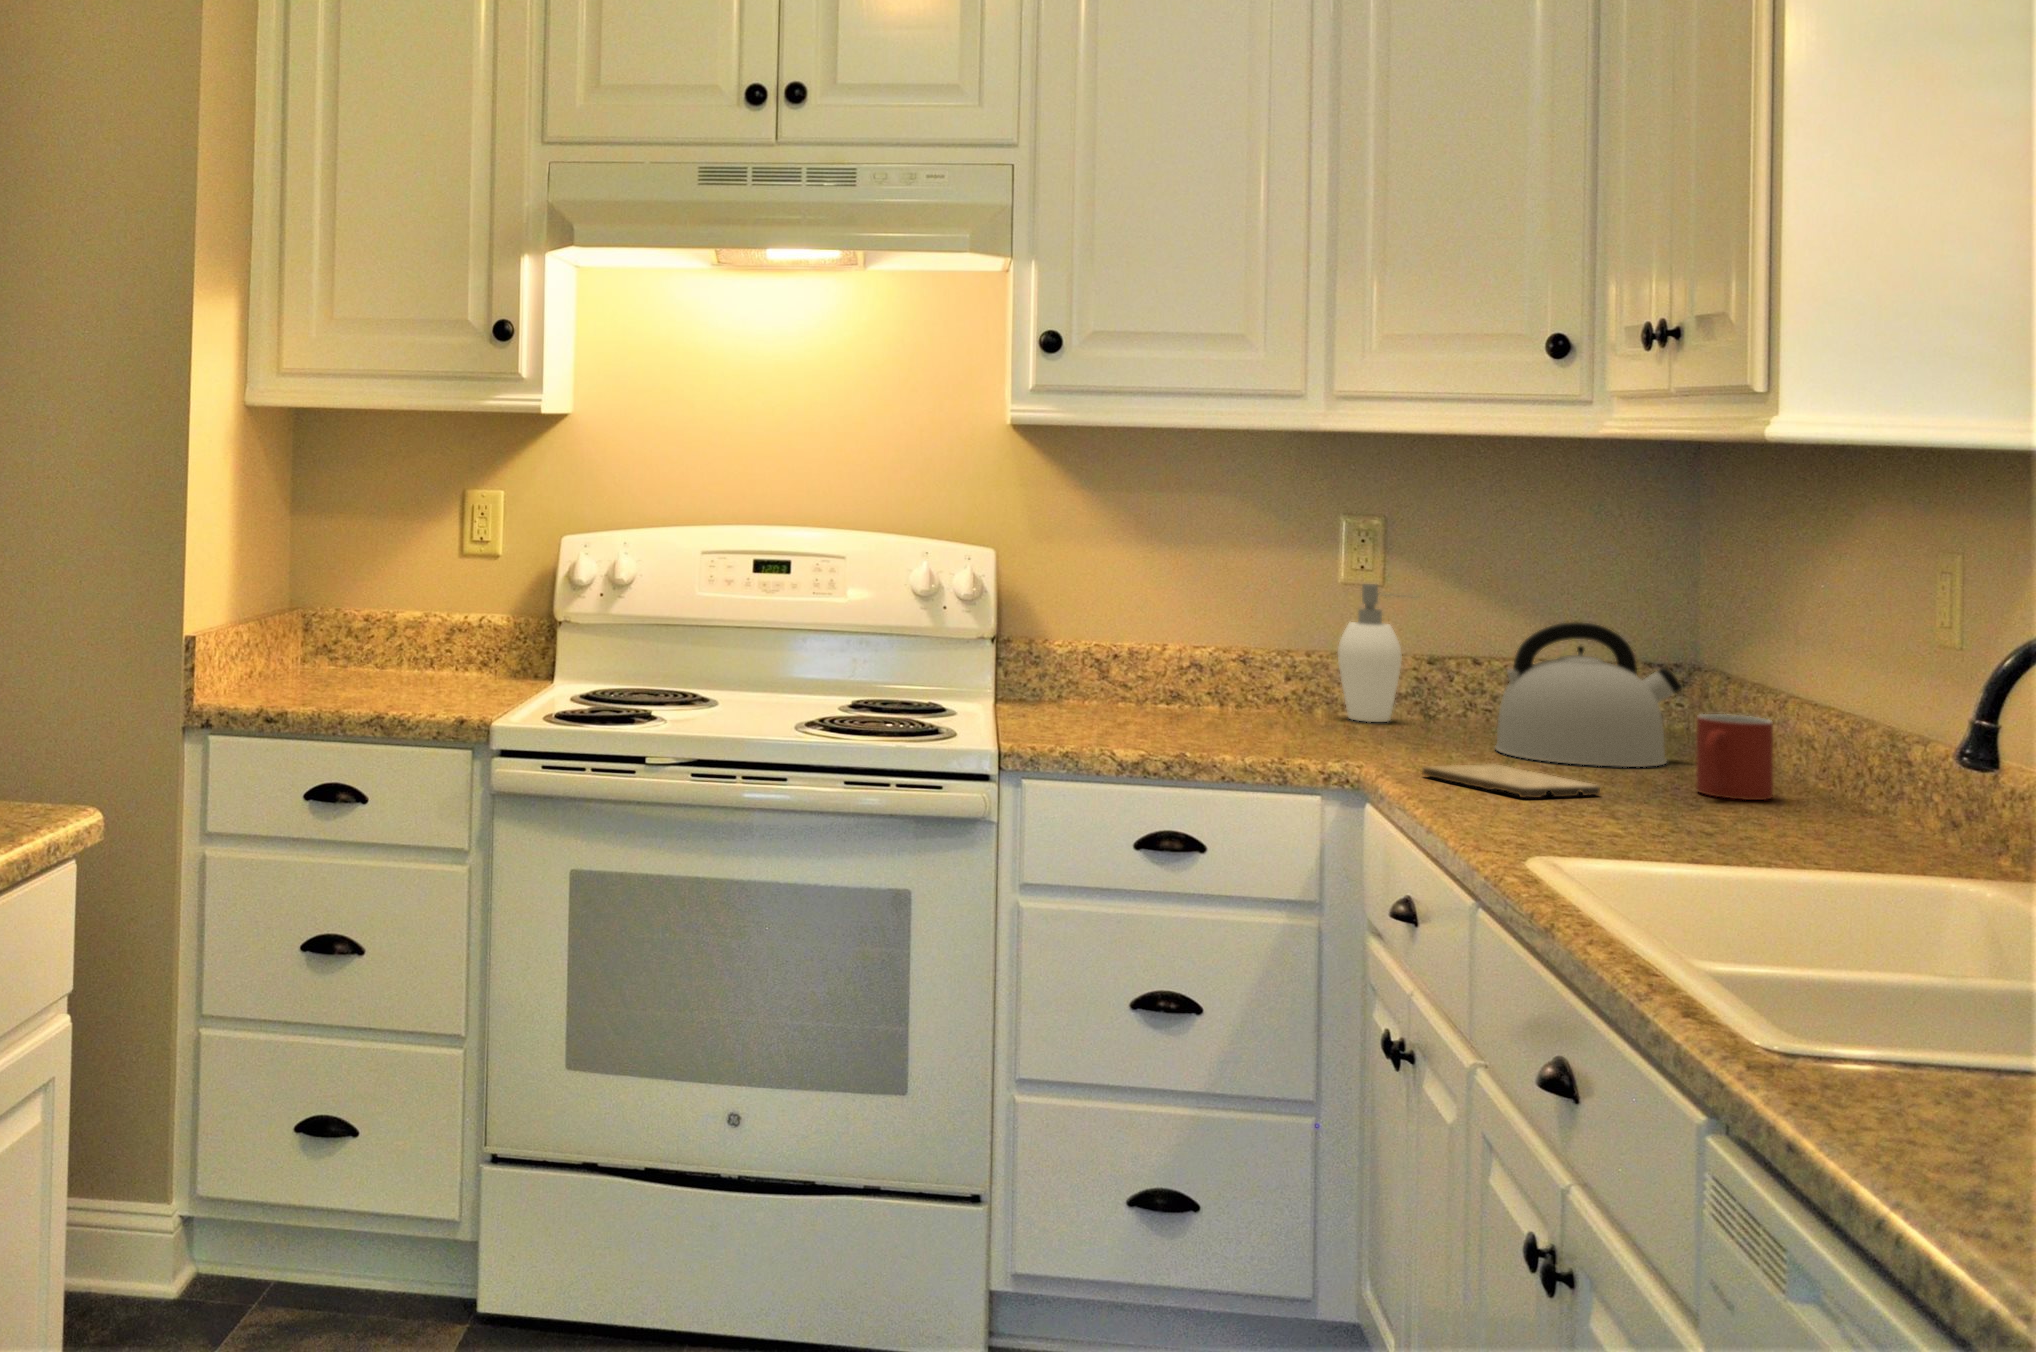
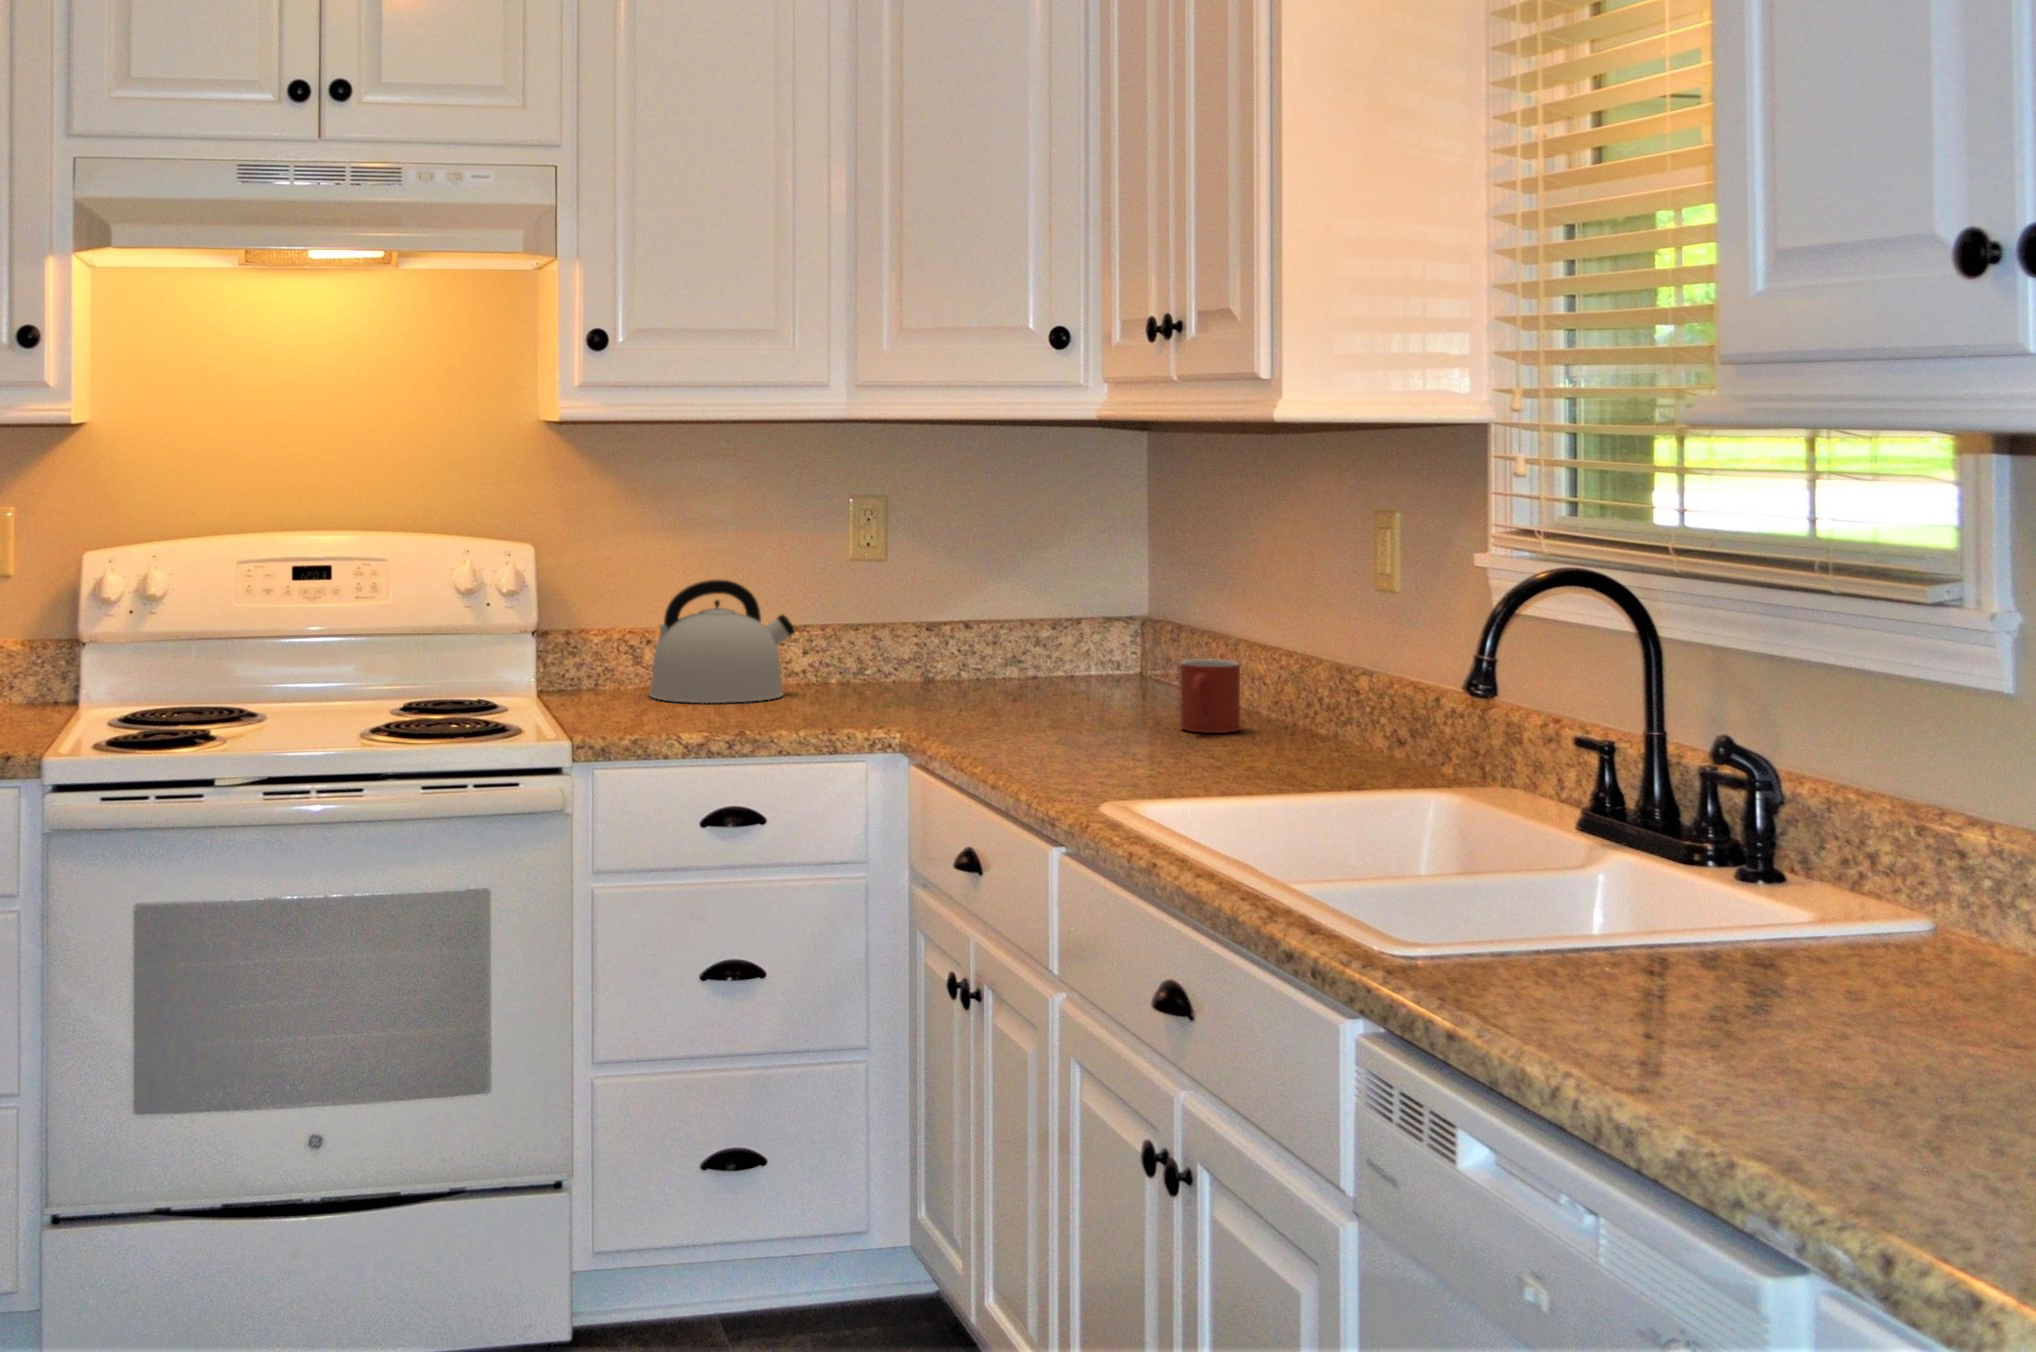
soap dispenser: present [1338,584,1402,722] -> none [855,560,927,688]
kettle: present [1495,622,1681,767] -> present [650,580,795,703]
cutting board: present [1423,764,1600,798] -> none [963,719,1113,748]

